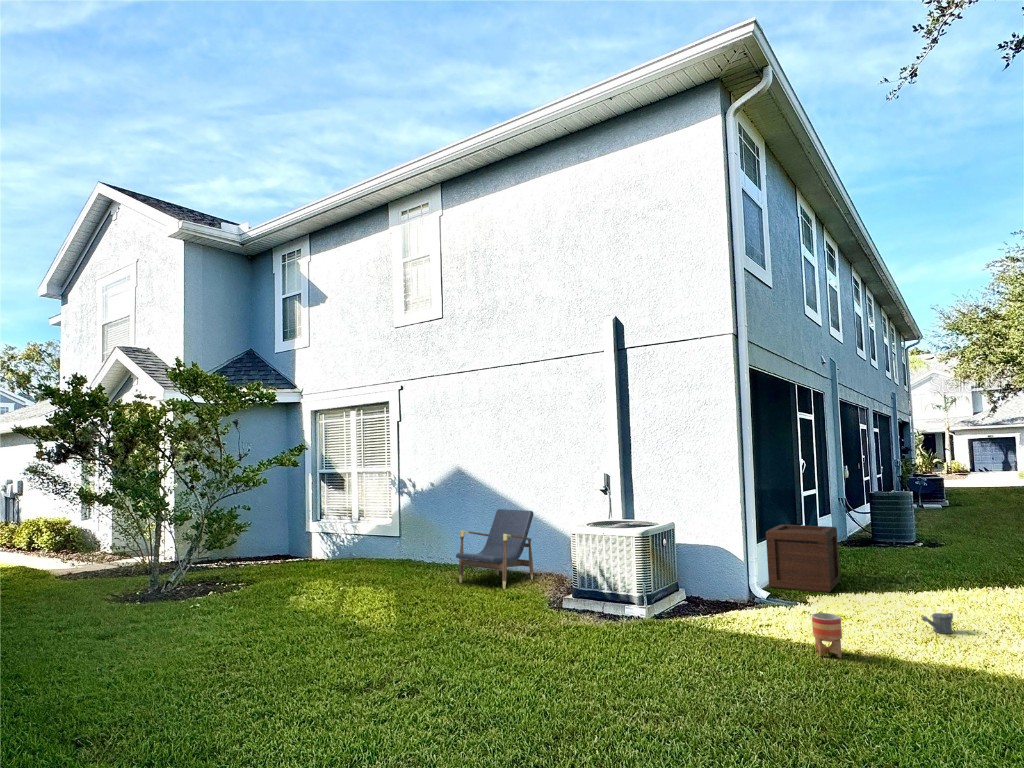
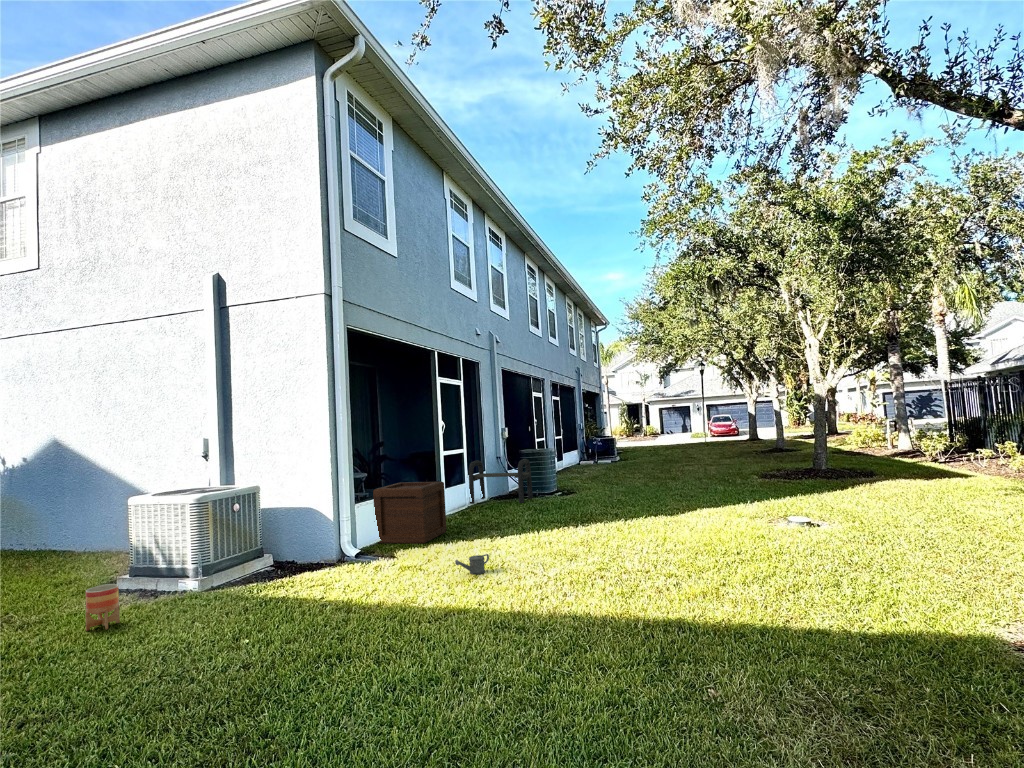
bench: none [821,502,899,555] -> present [469,459,533,504]
lounge chair: present [456,509,533,589] -> none [36,485,143,573]
planter: present [812,613,842,658] -> present [85,584,120,631]

